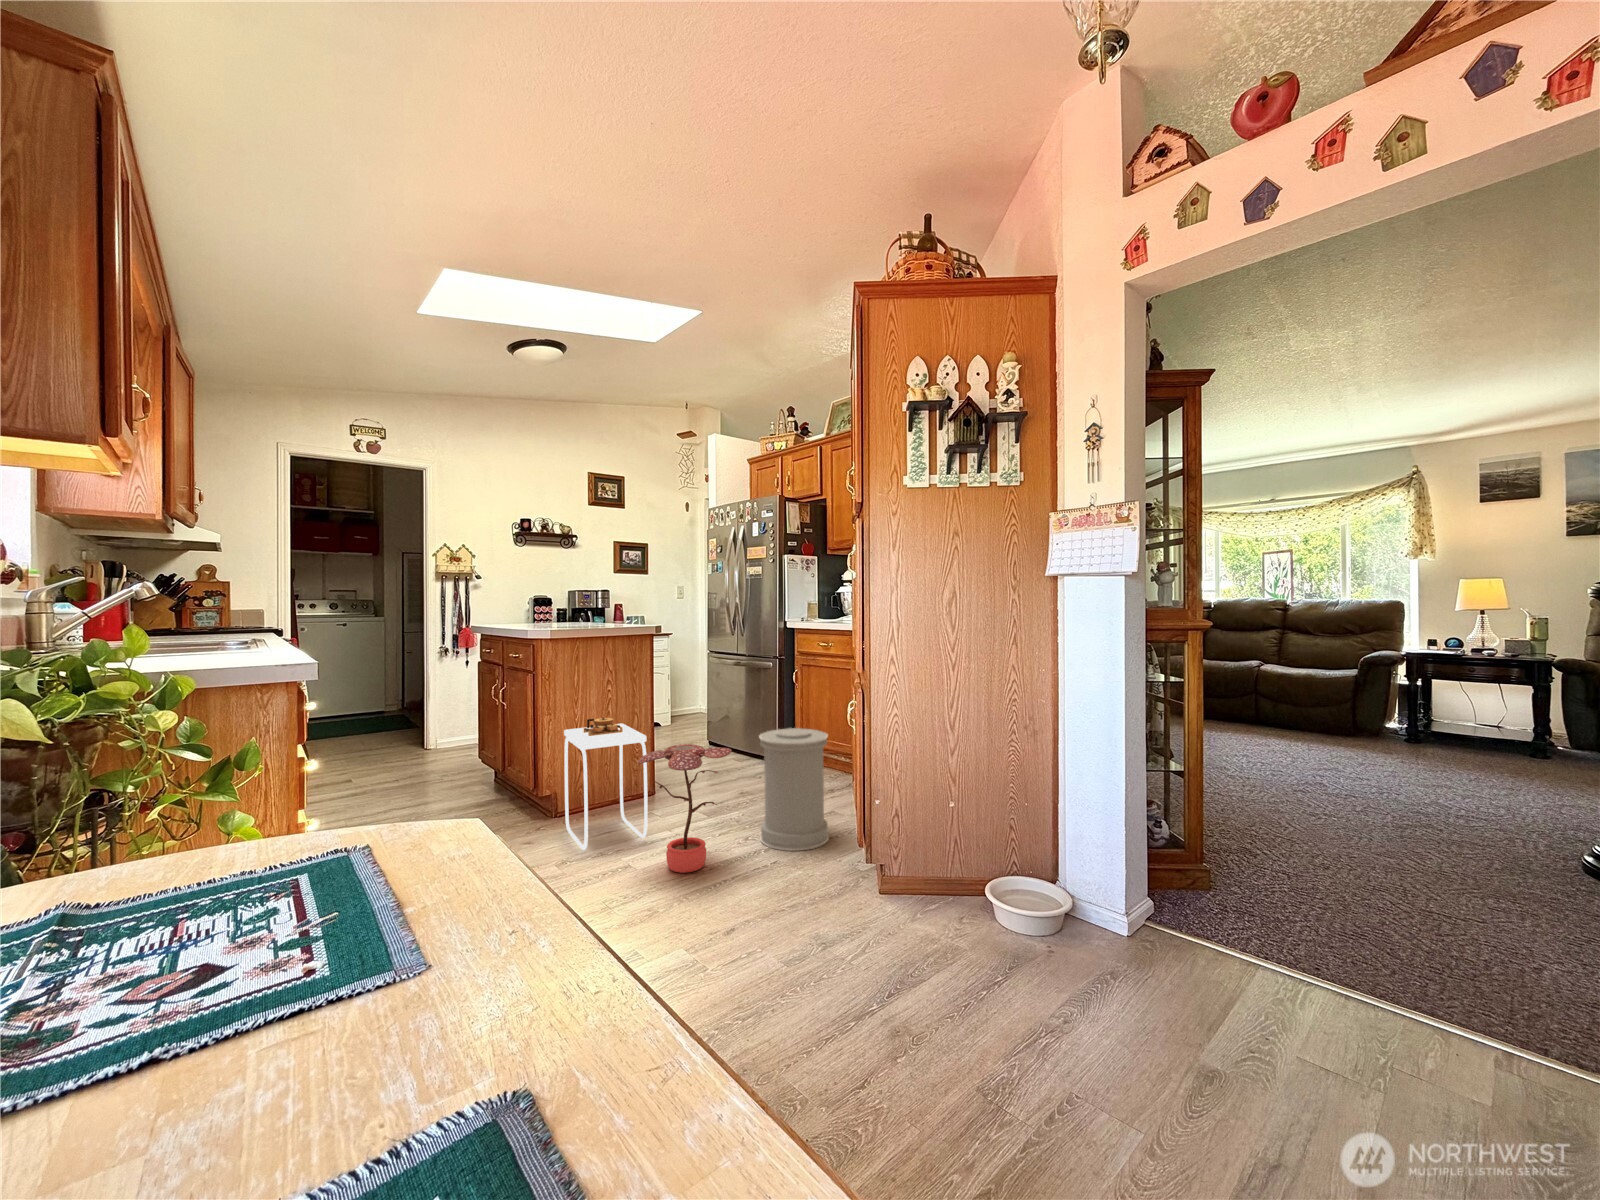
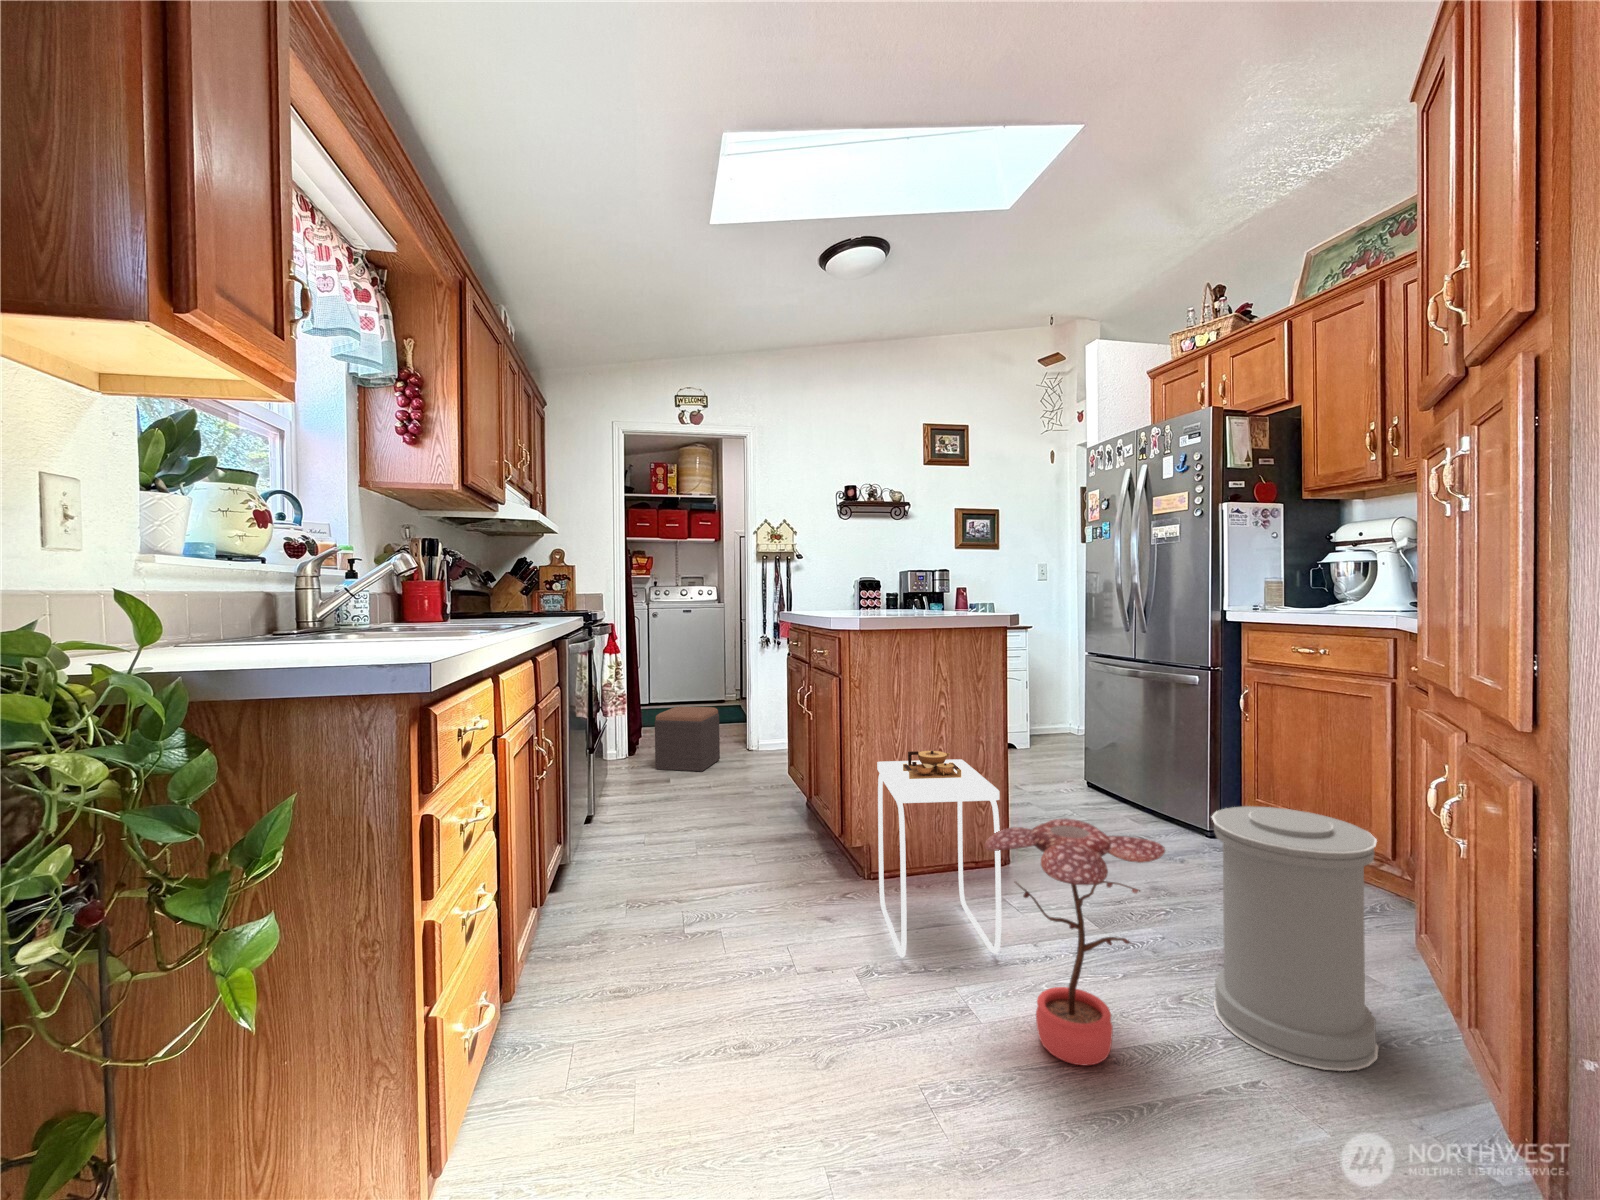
footstool: none [333,713,400,774] -> present [655,706,720,772]

